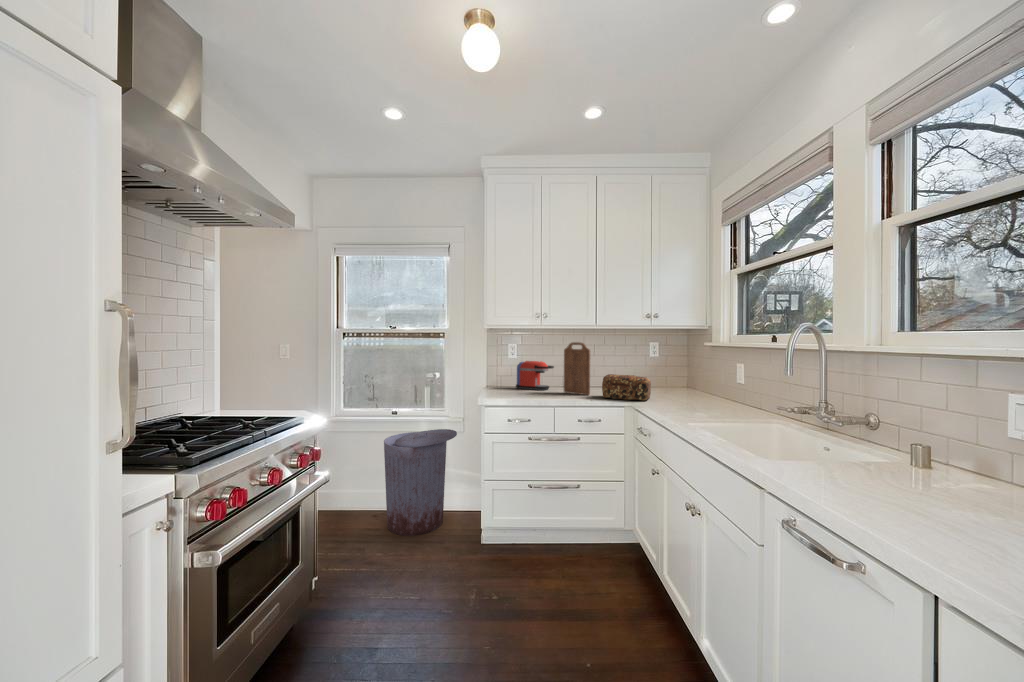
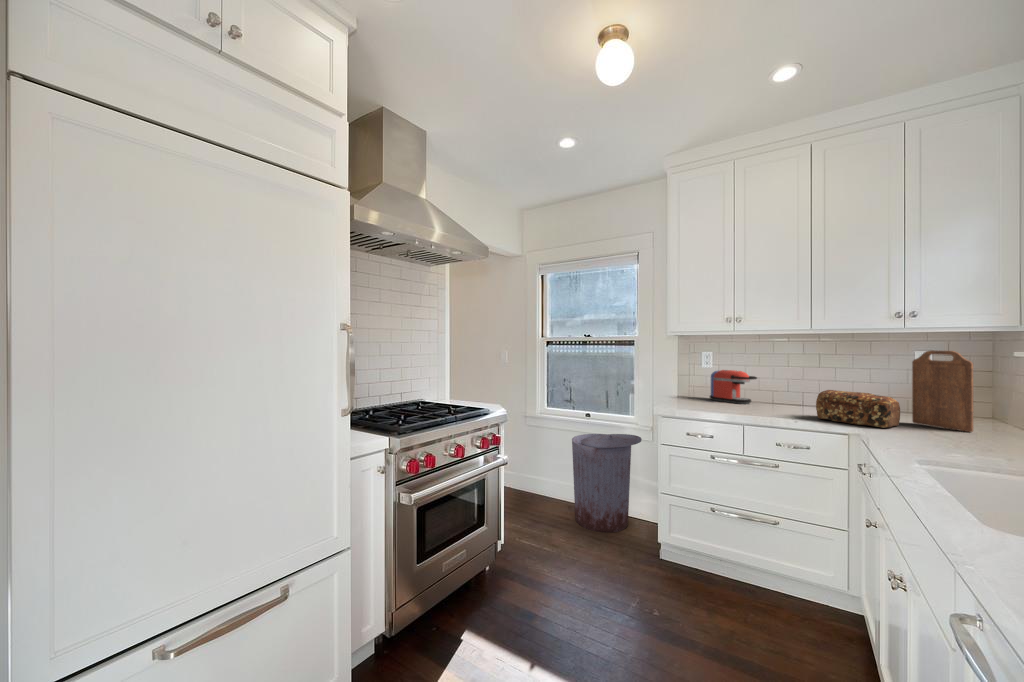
cutting board: present [564,342,590,395] -> present [912,350,974,432]

